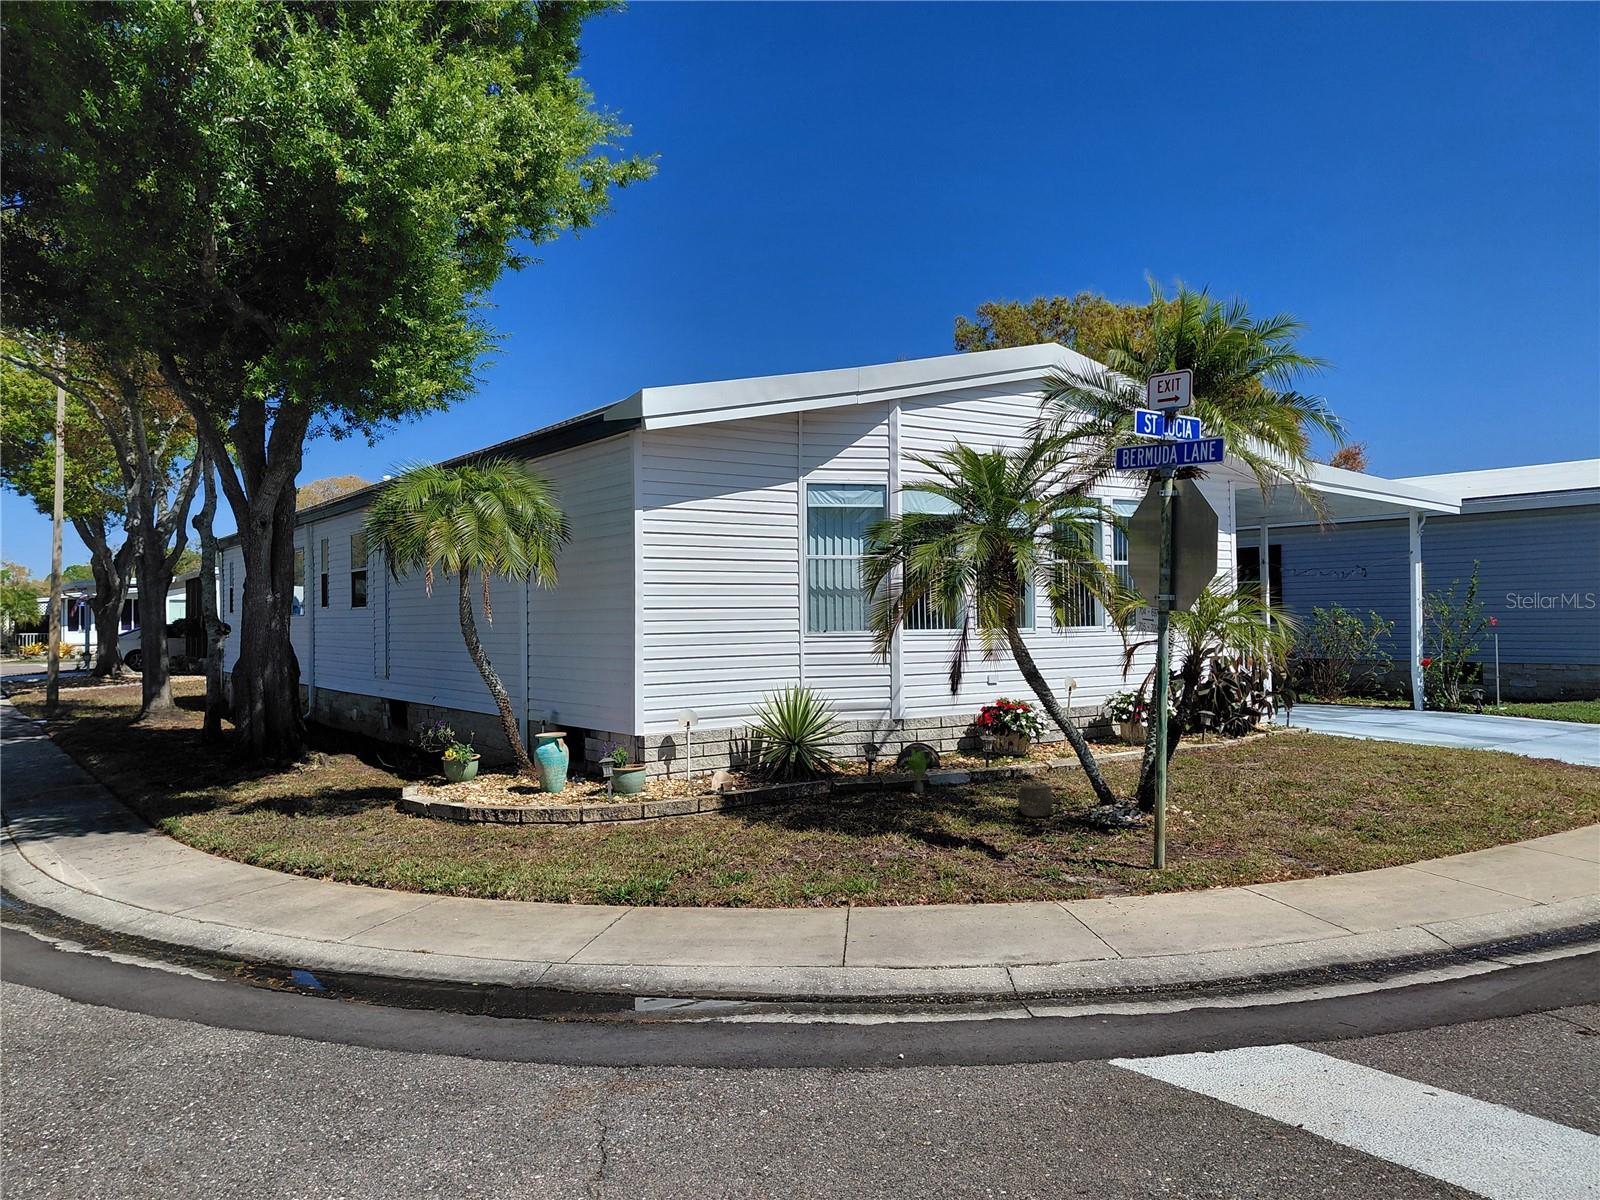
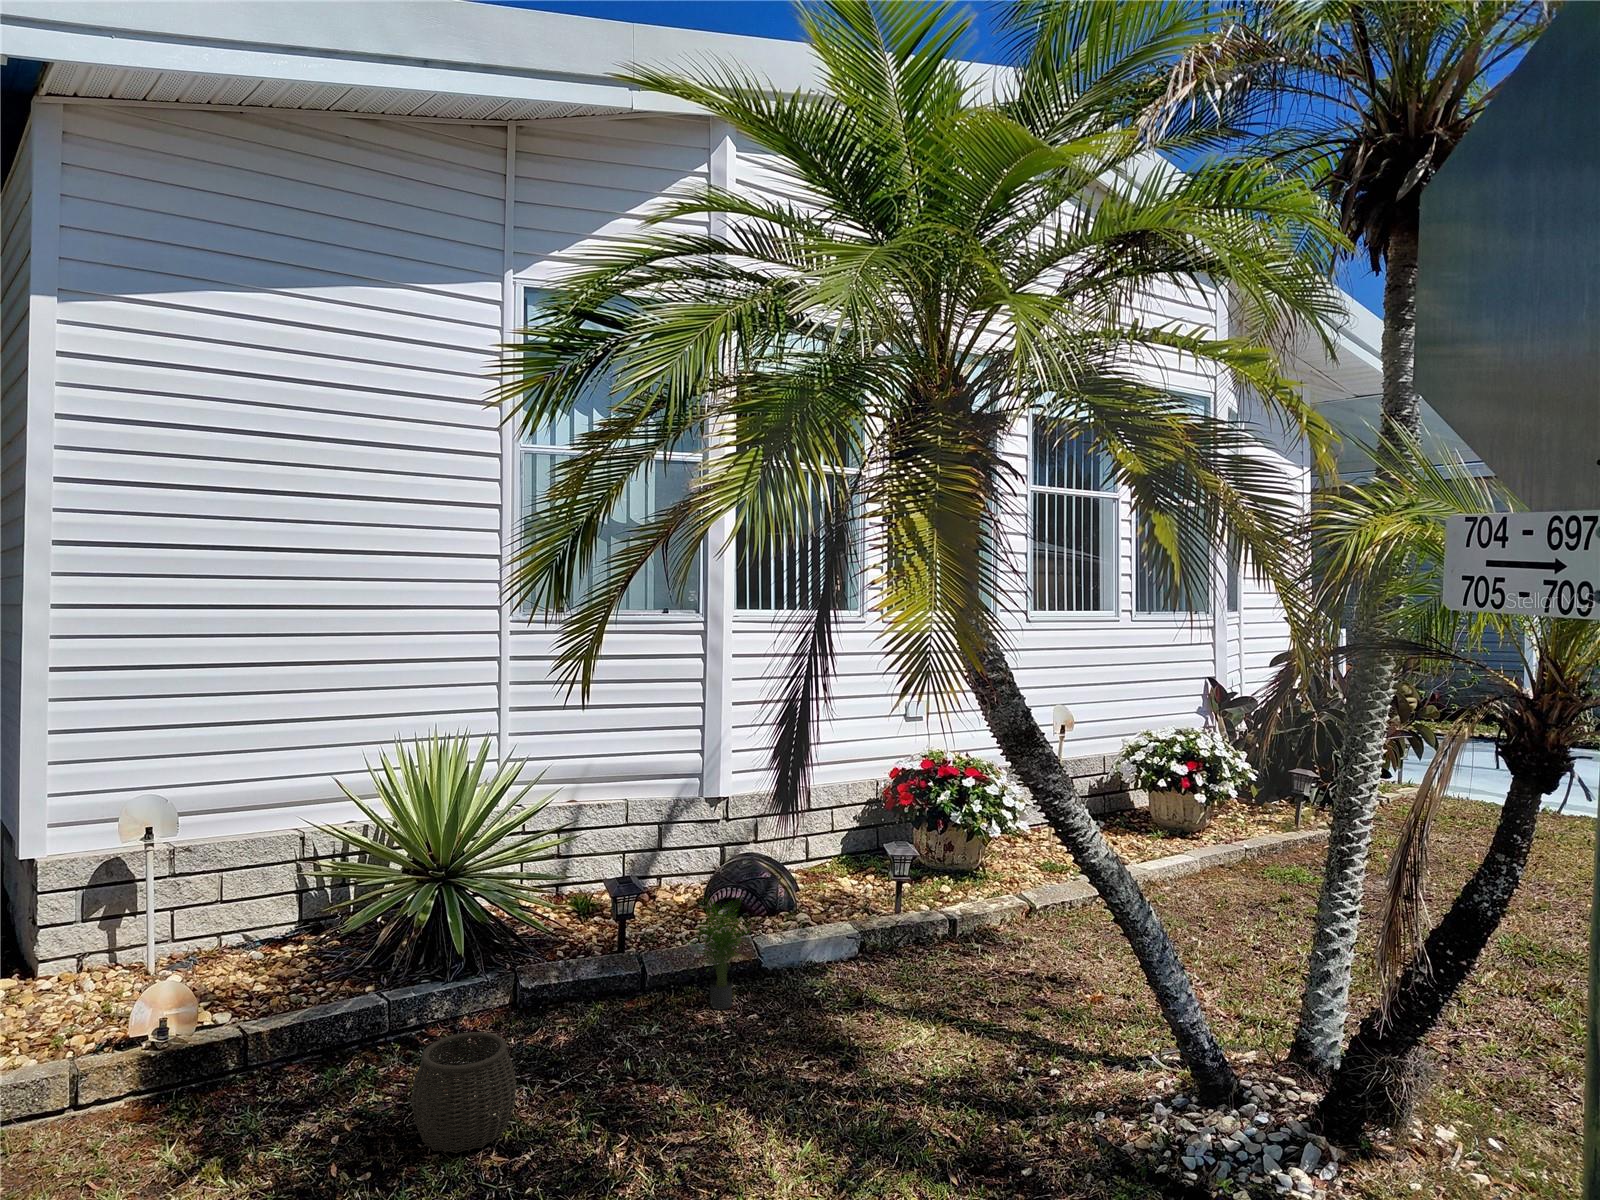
woven basket: present [1018,782,1053,816] -> present [412,1032,517,1153]

